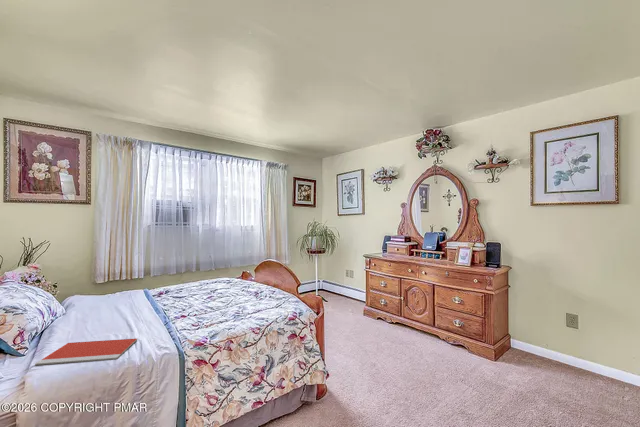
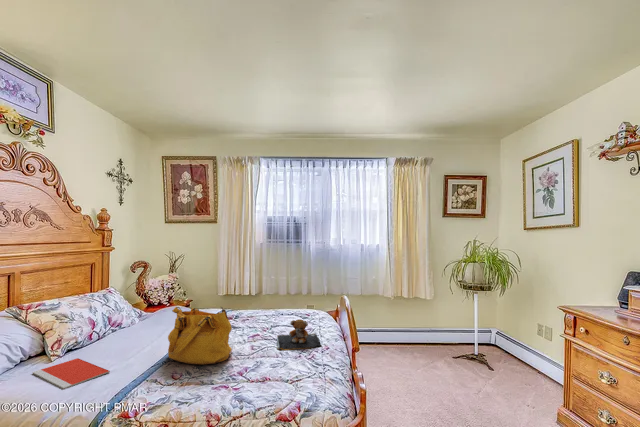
handbag: none [168,270,229,320] -> present [168,307,232,364]
teddy bear: none [235,276,274,299] -> present [277,319,321,350]

